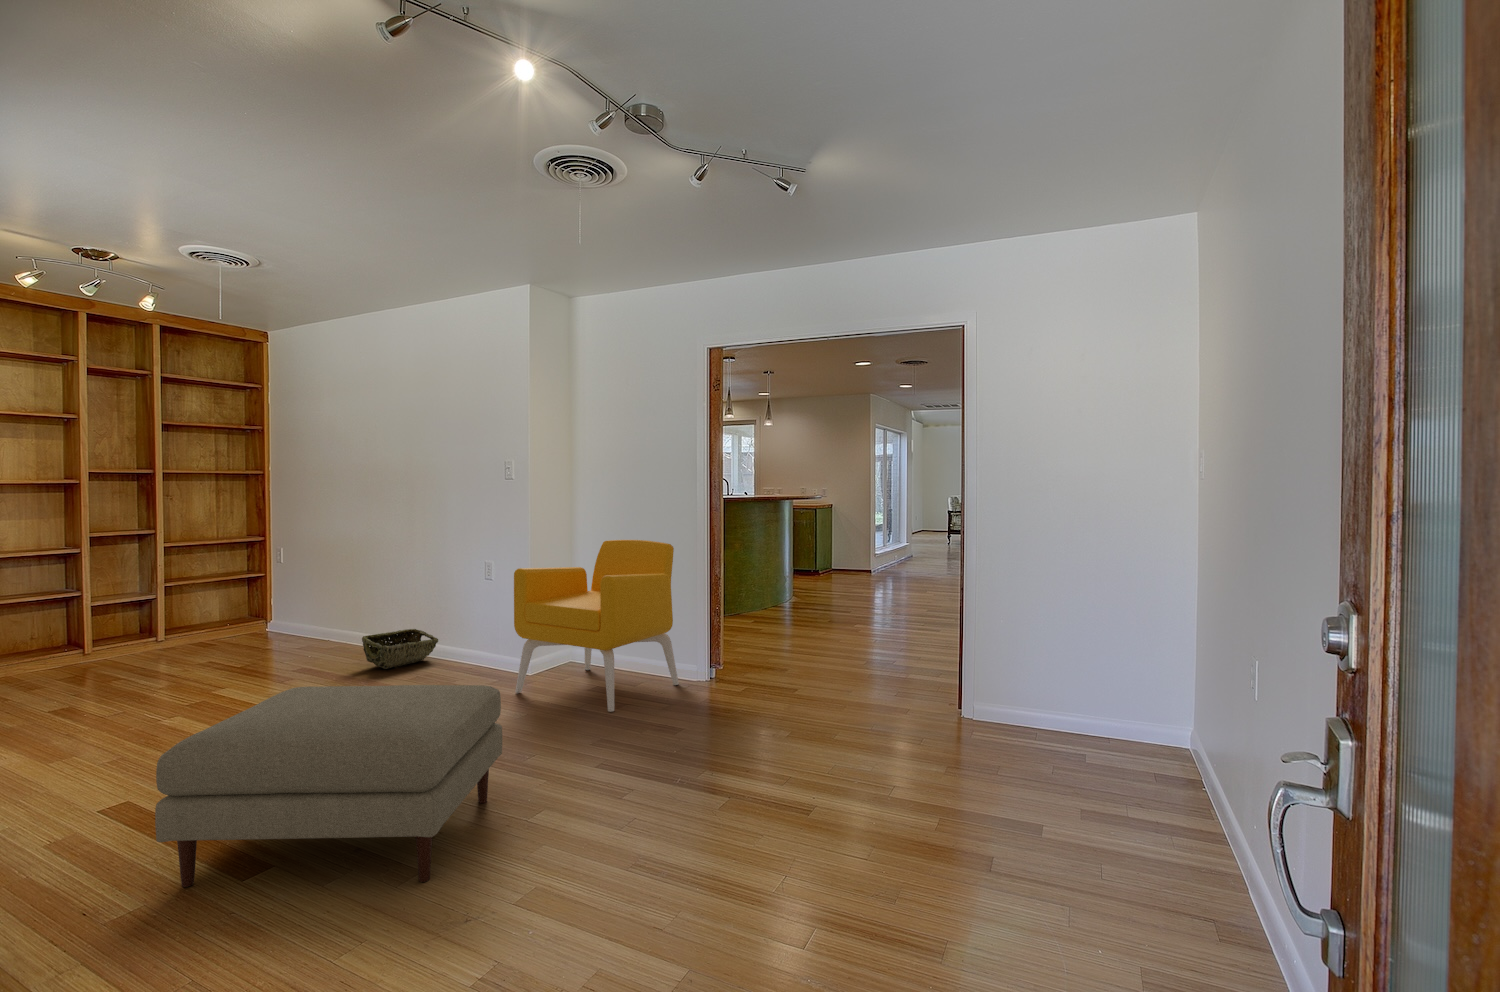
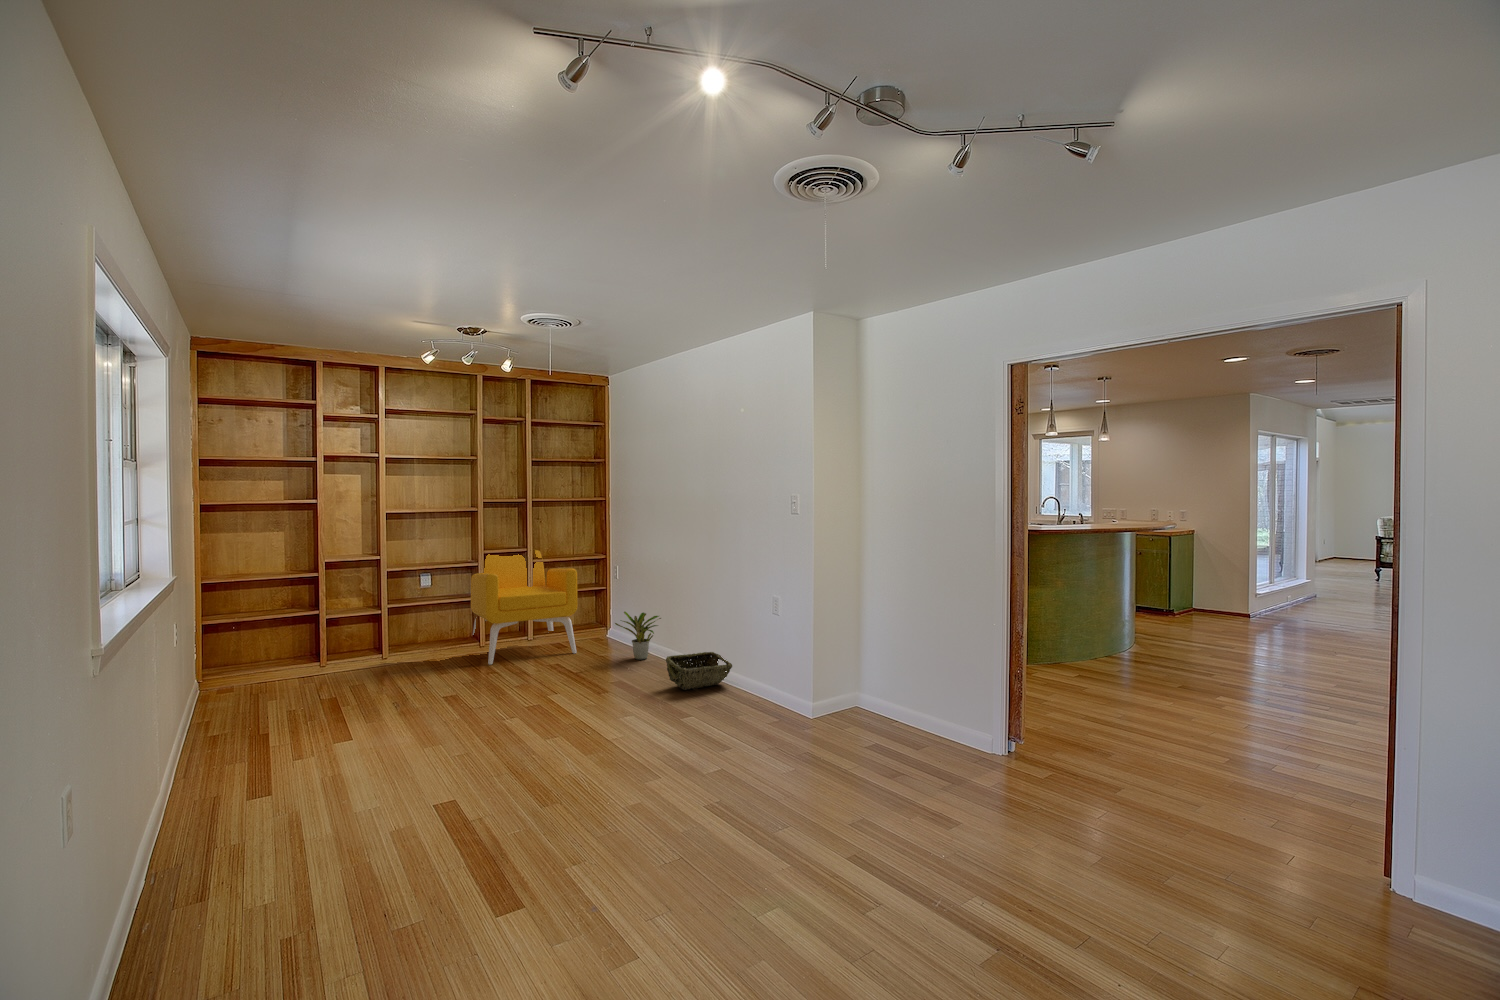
armchair: present [514,540,679,712] -> present [471,550,577,665]
potted plant: none [285,595,346,647] -> present [615,612,661,660]
ottoman: present [155,685,502,887] -> none [441,720,749,955]

